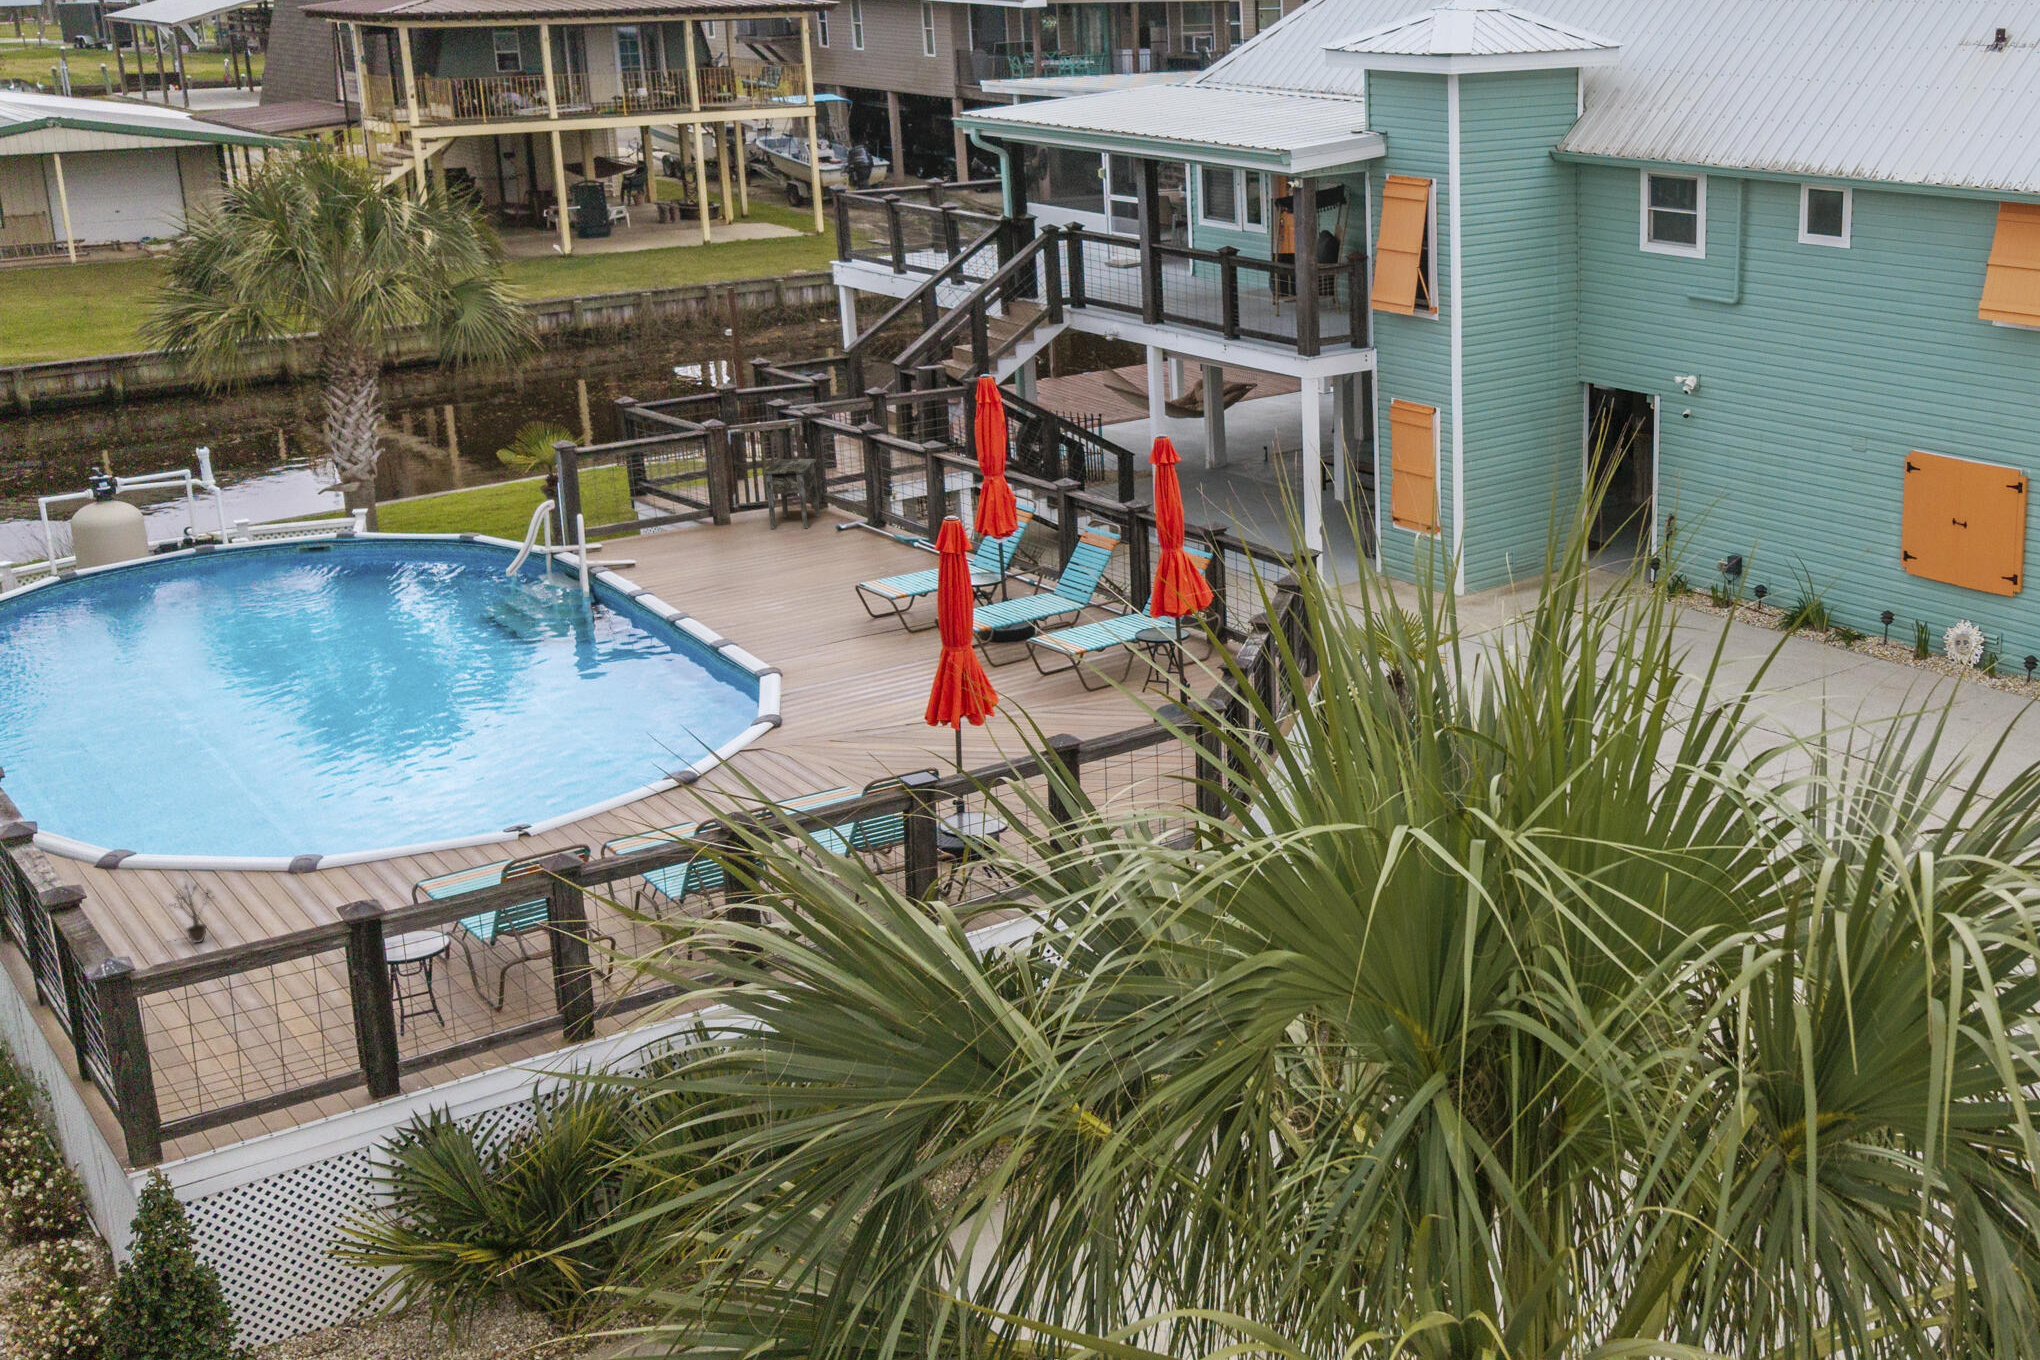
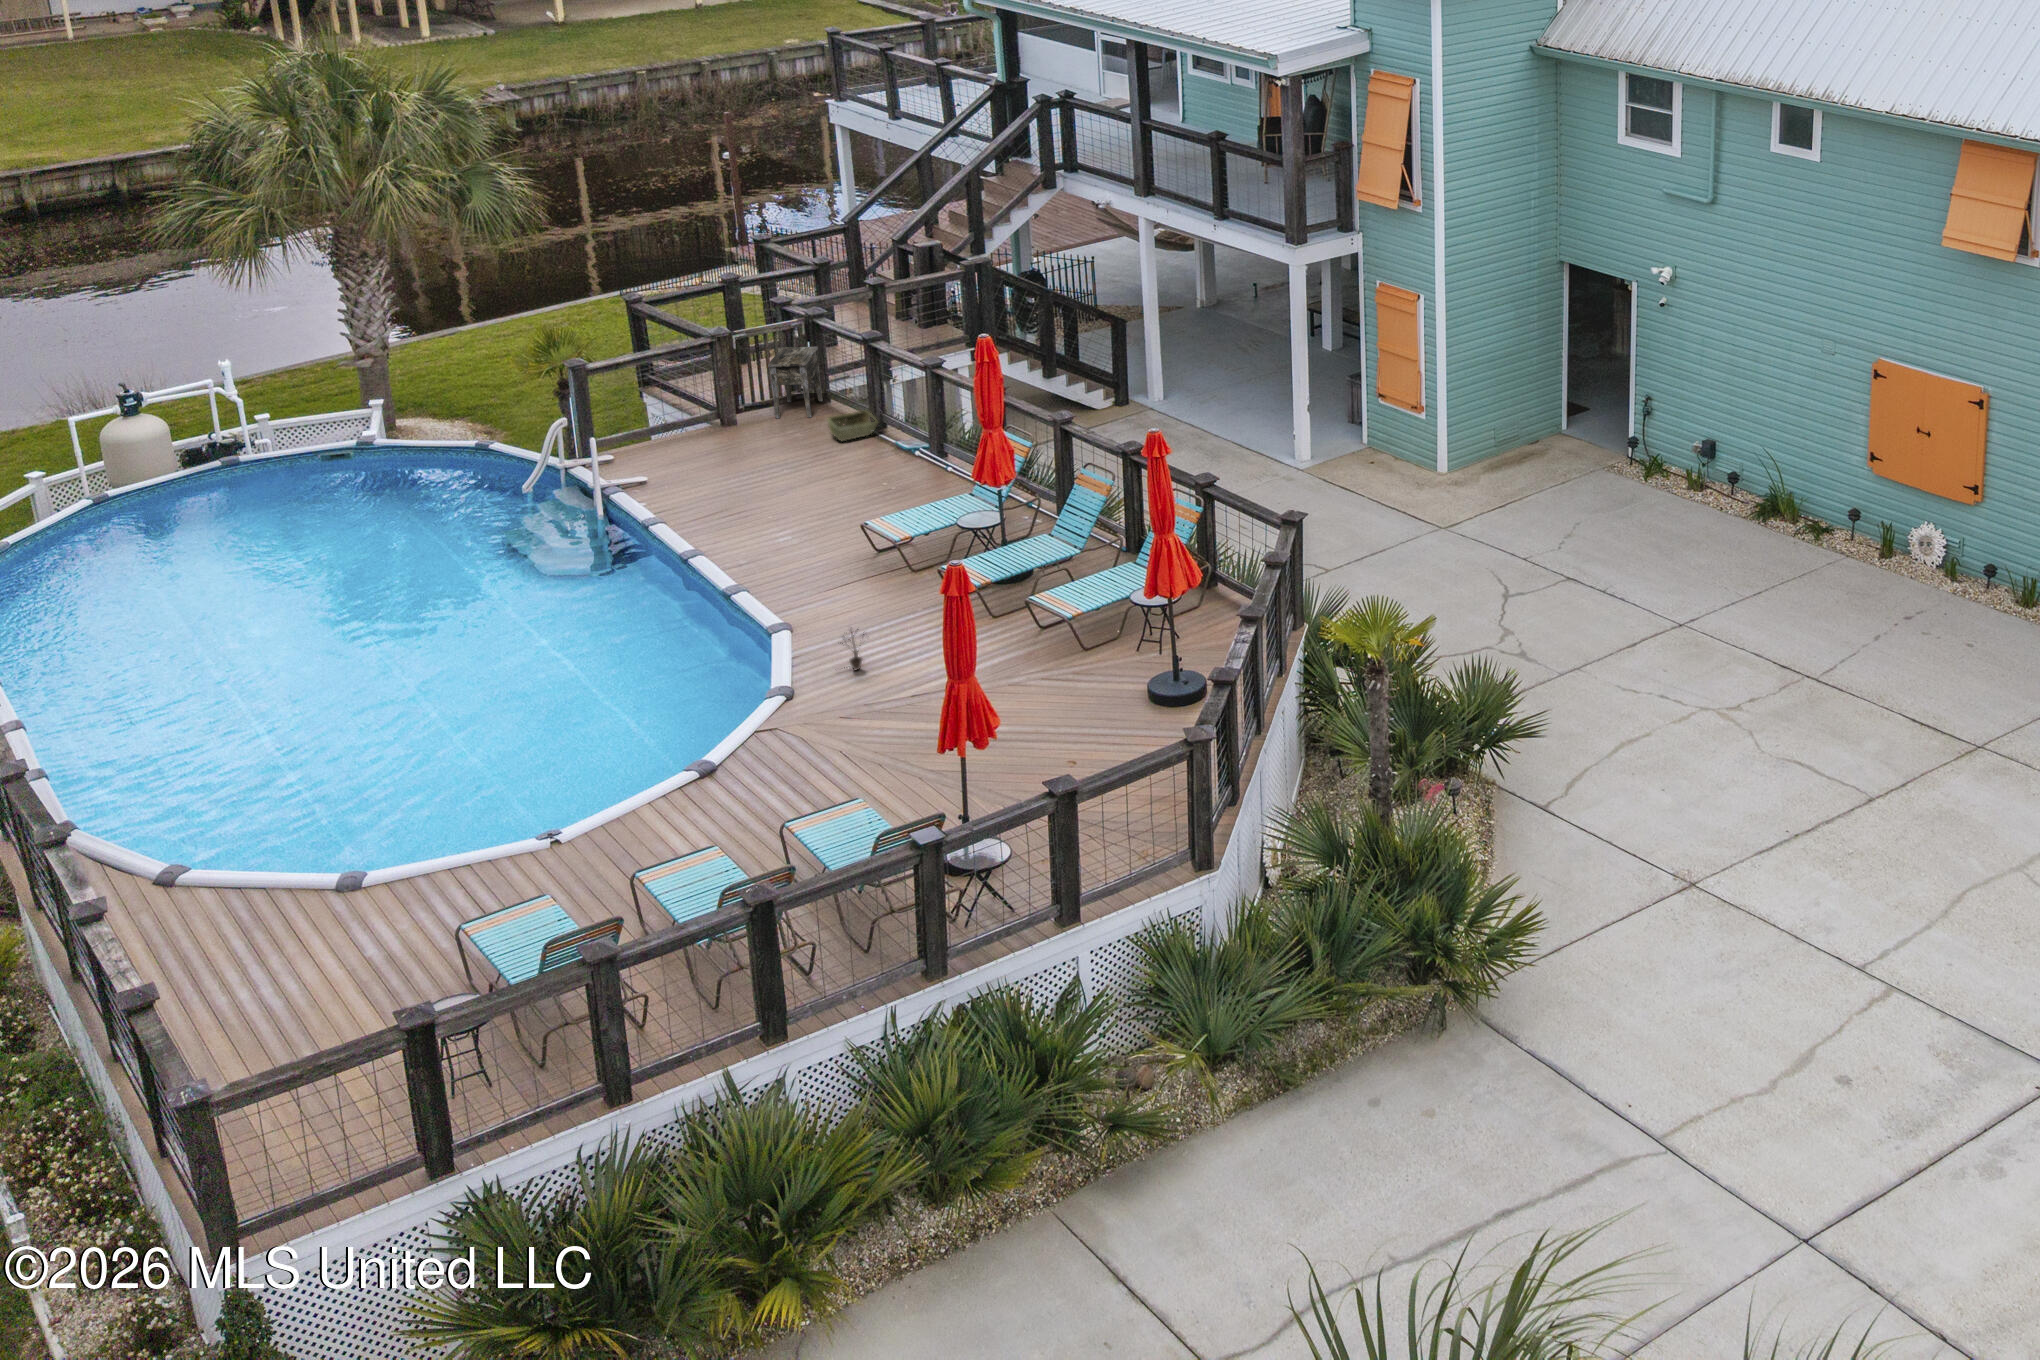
woven basket: none [823,516,877,546] -> present [827,410,878,441]
decorative plant: present [167,886,210,942] -> present [840,629,864,670]

